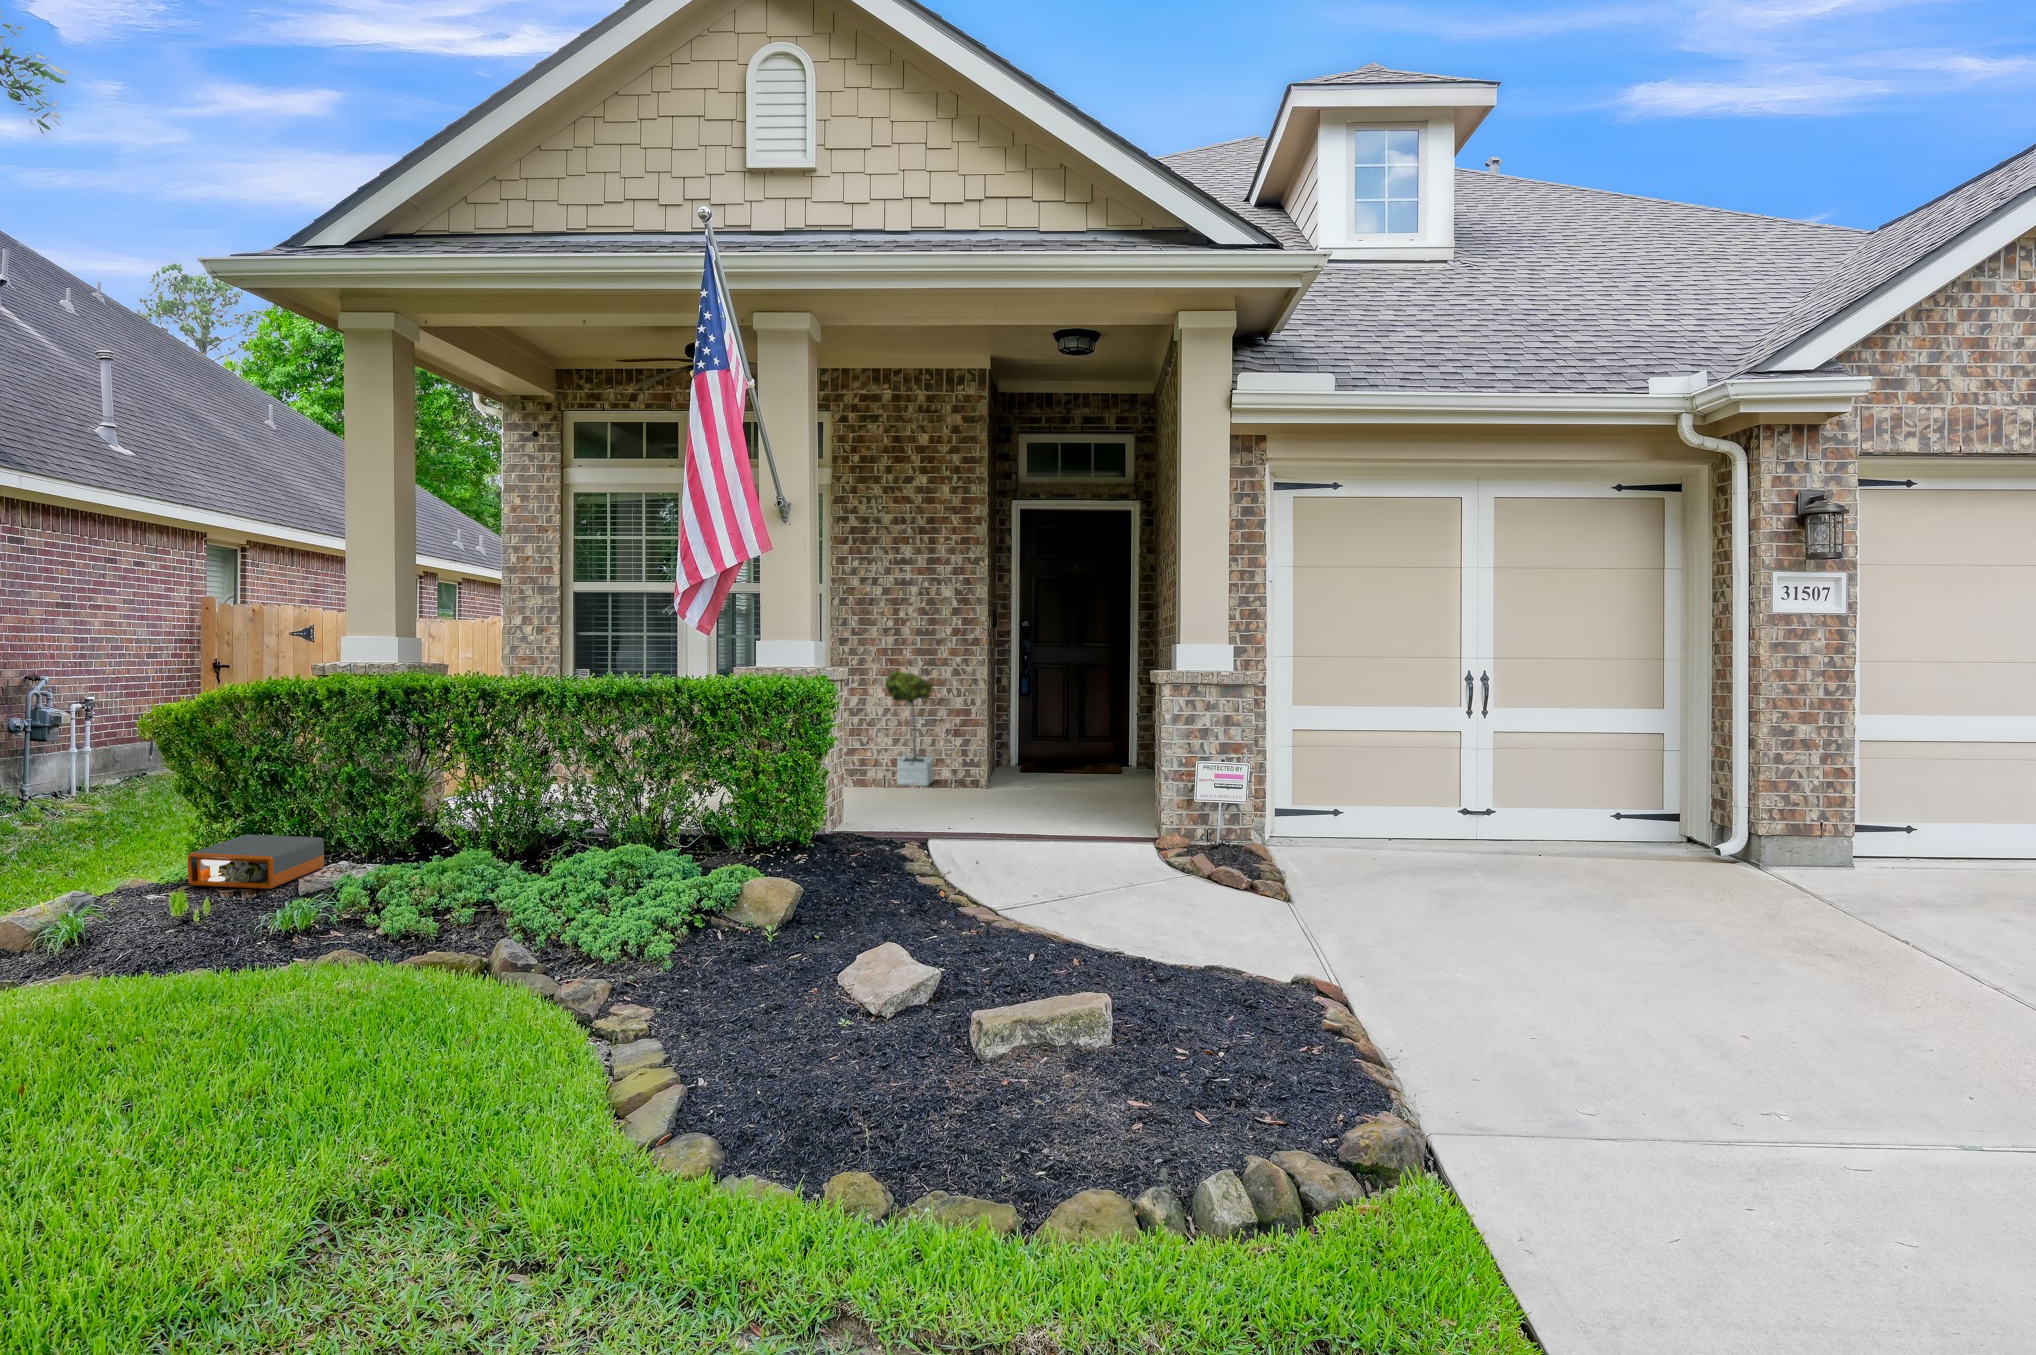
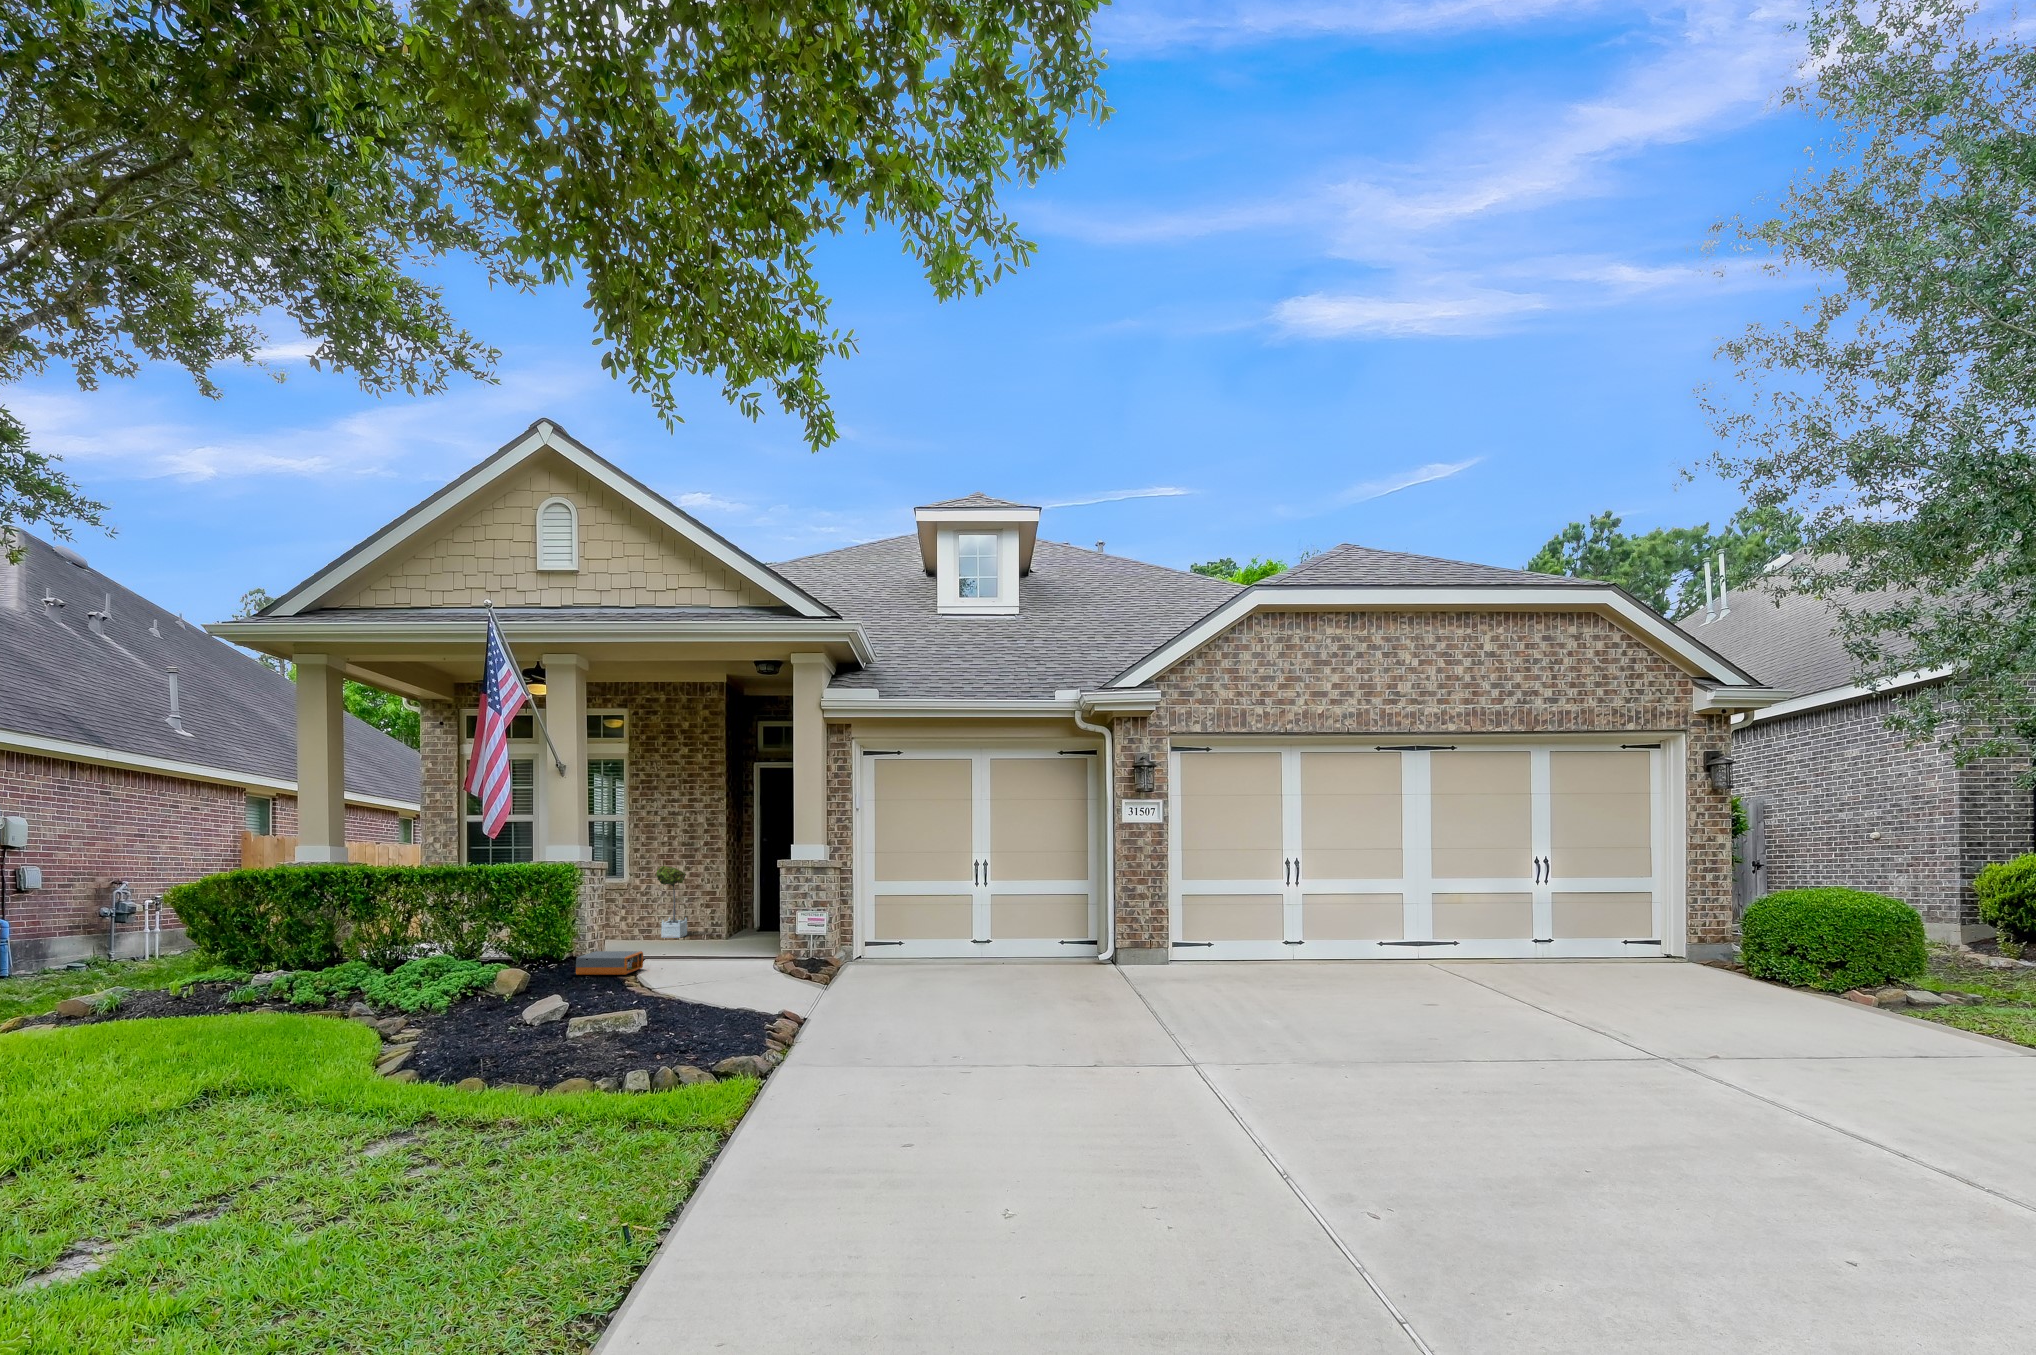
storage box: present [188,834,324,889] -> present [576,951,643,975]

